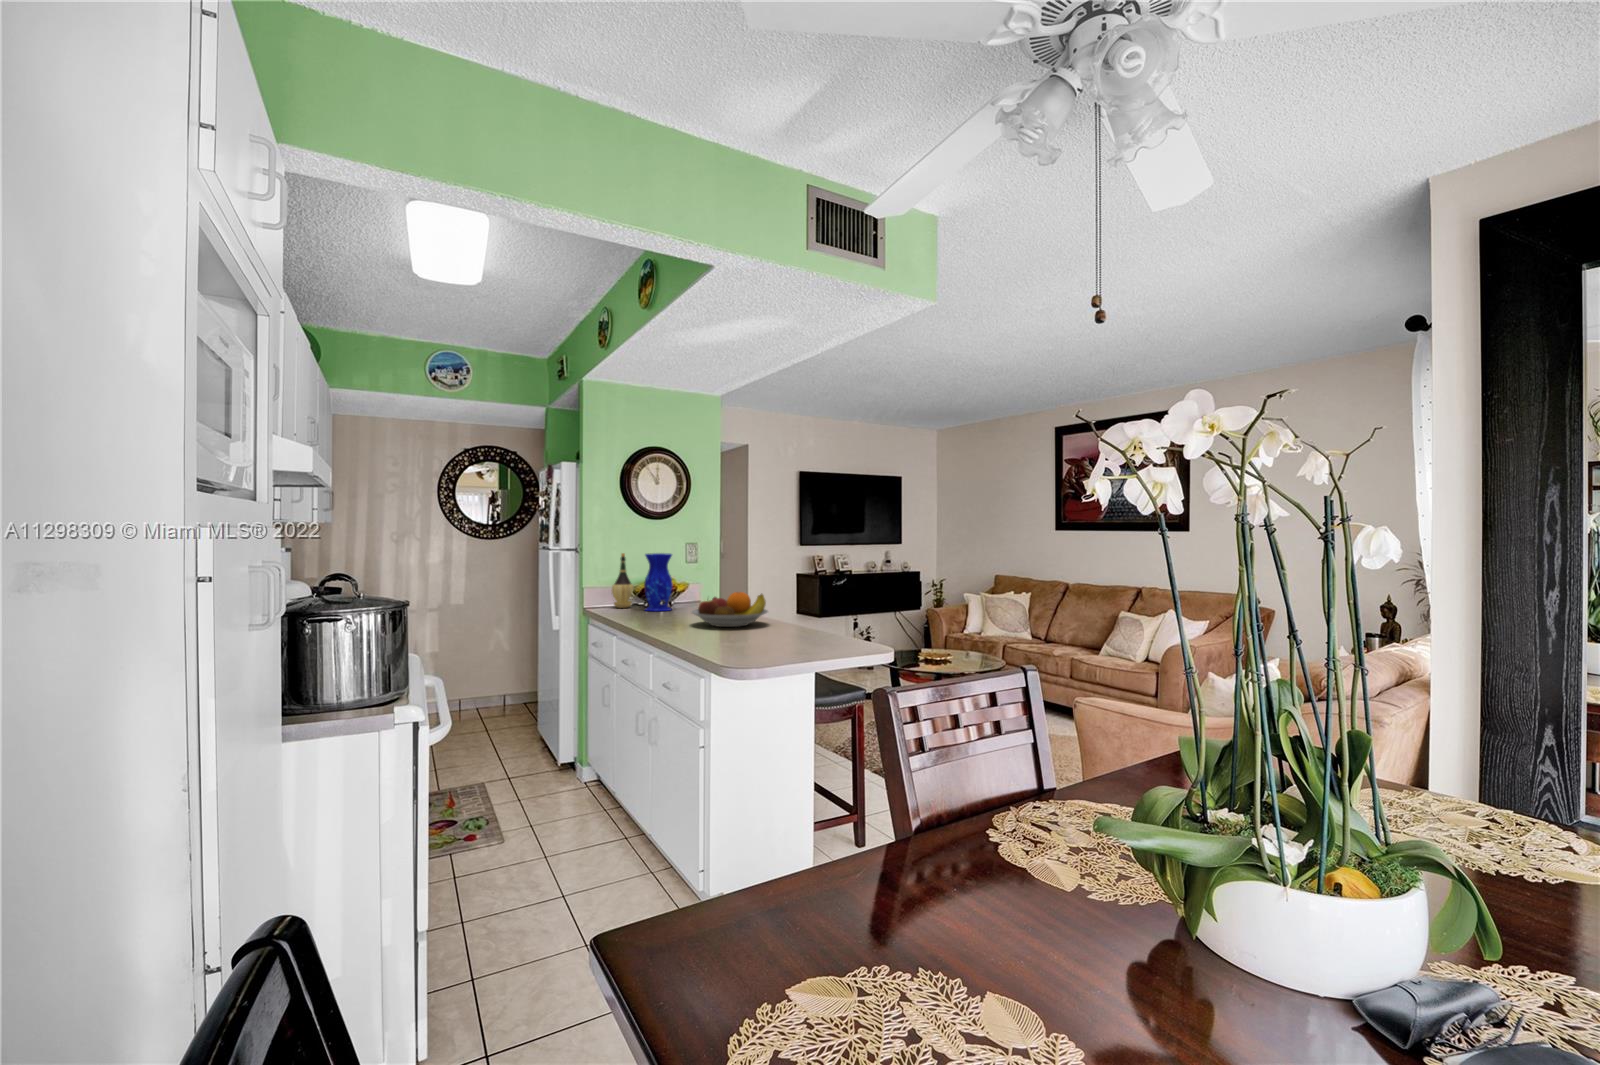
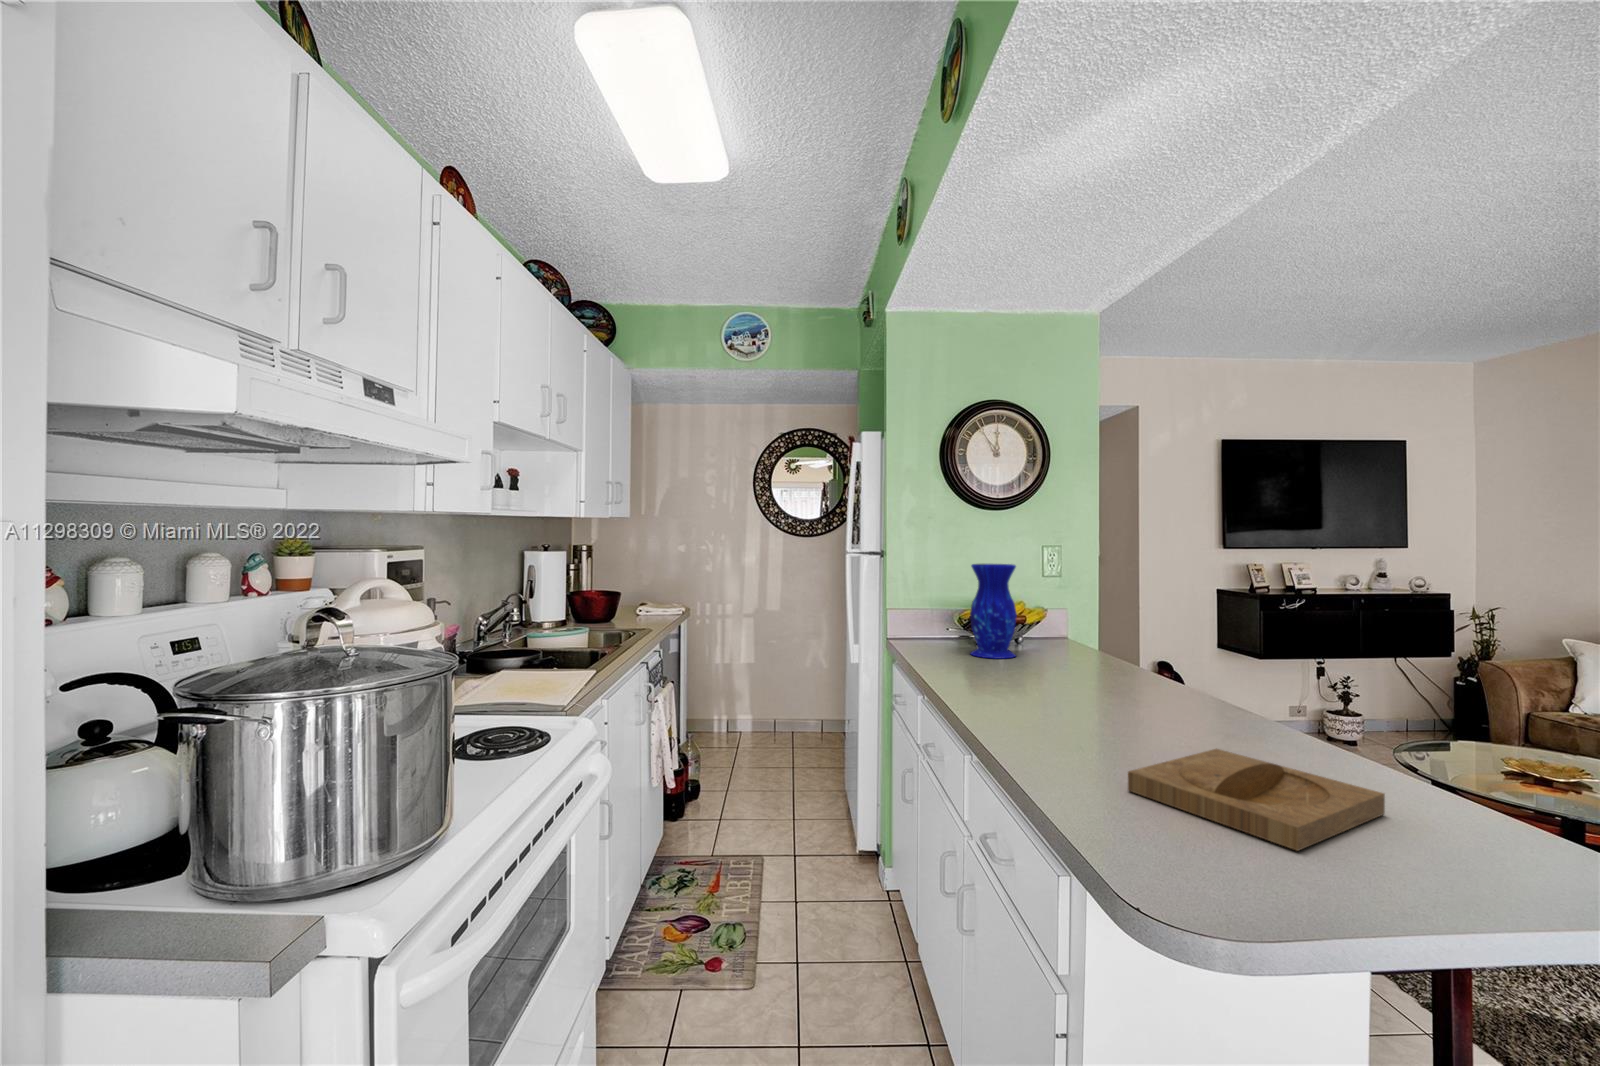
wine bottle: present [611,553,633,608] -> none [923,562,957,646]
fruit bowl: present [691,592,768,627] -> none [1041,649,1209,721]
tray: none [730,627,820,649] -> present [1128,749,1385,851]

